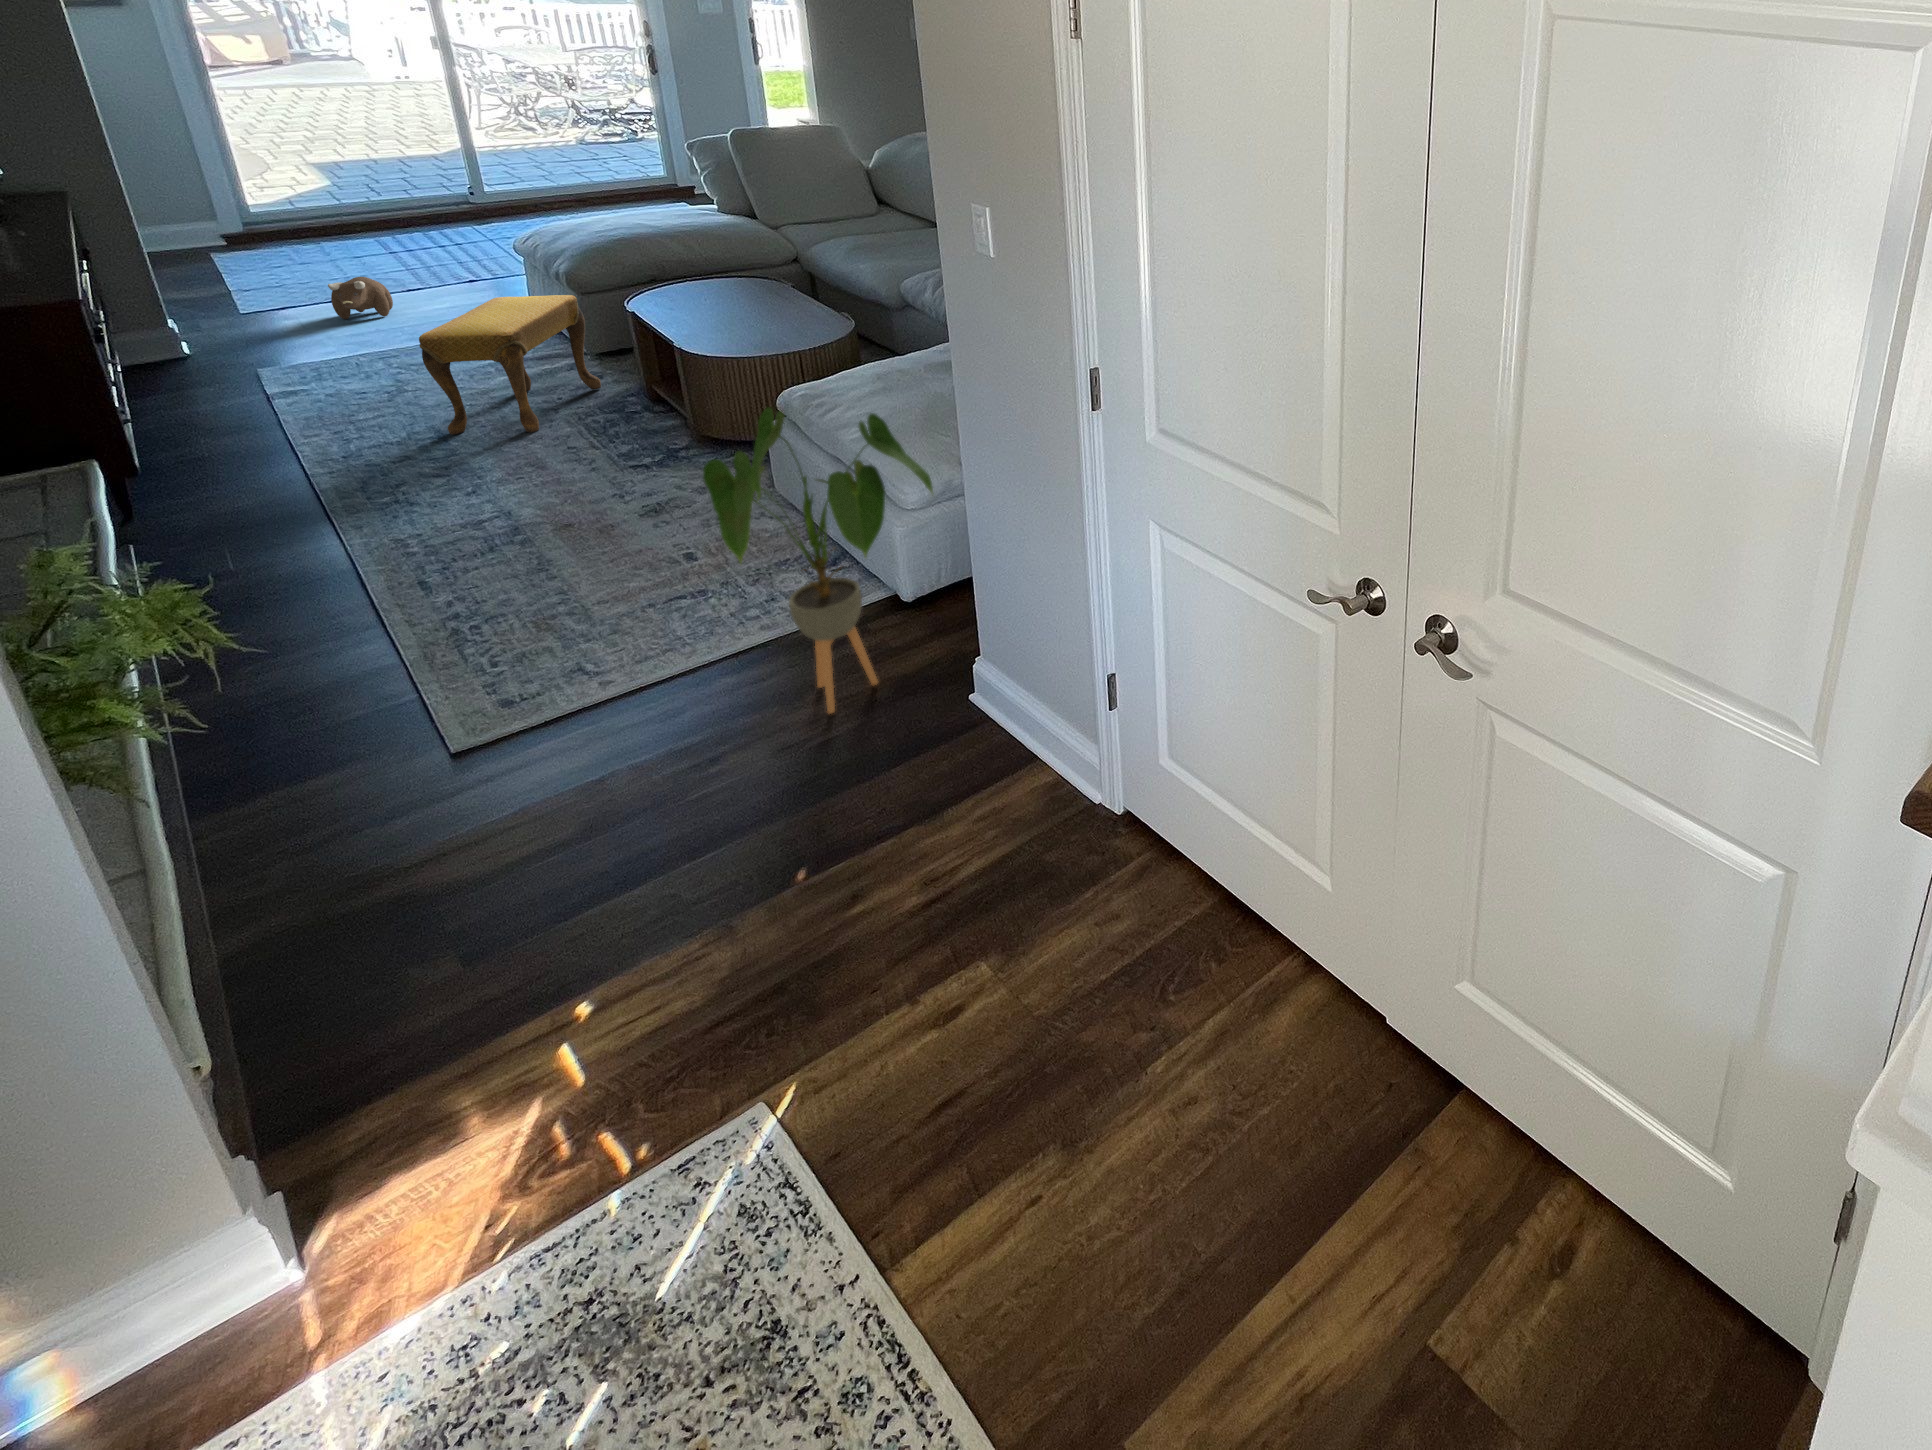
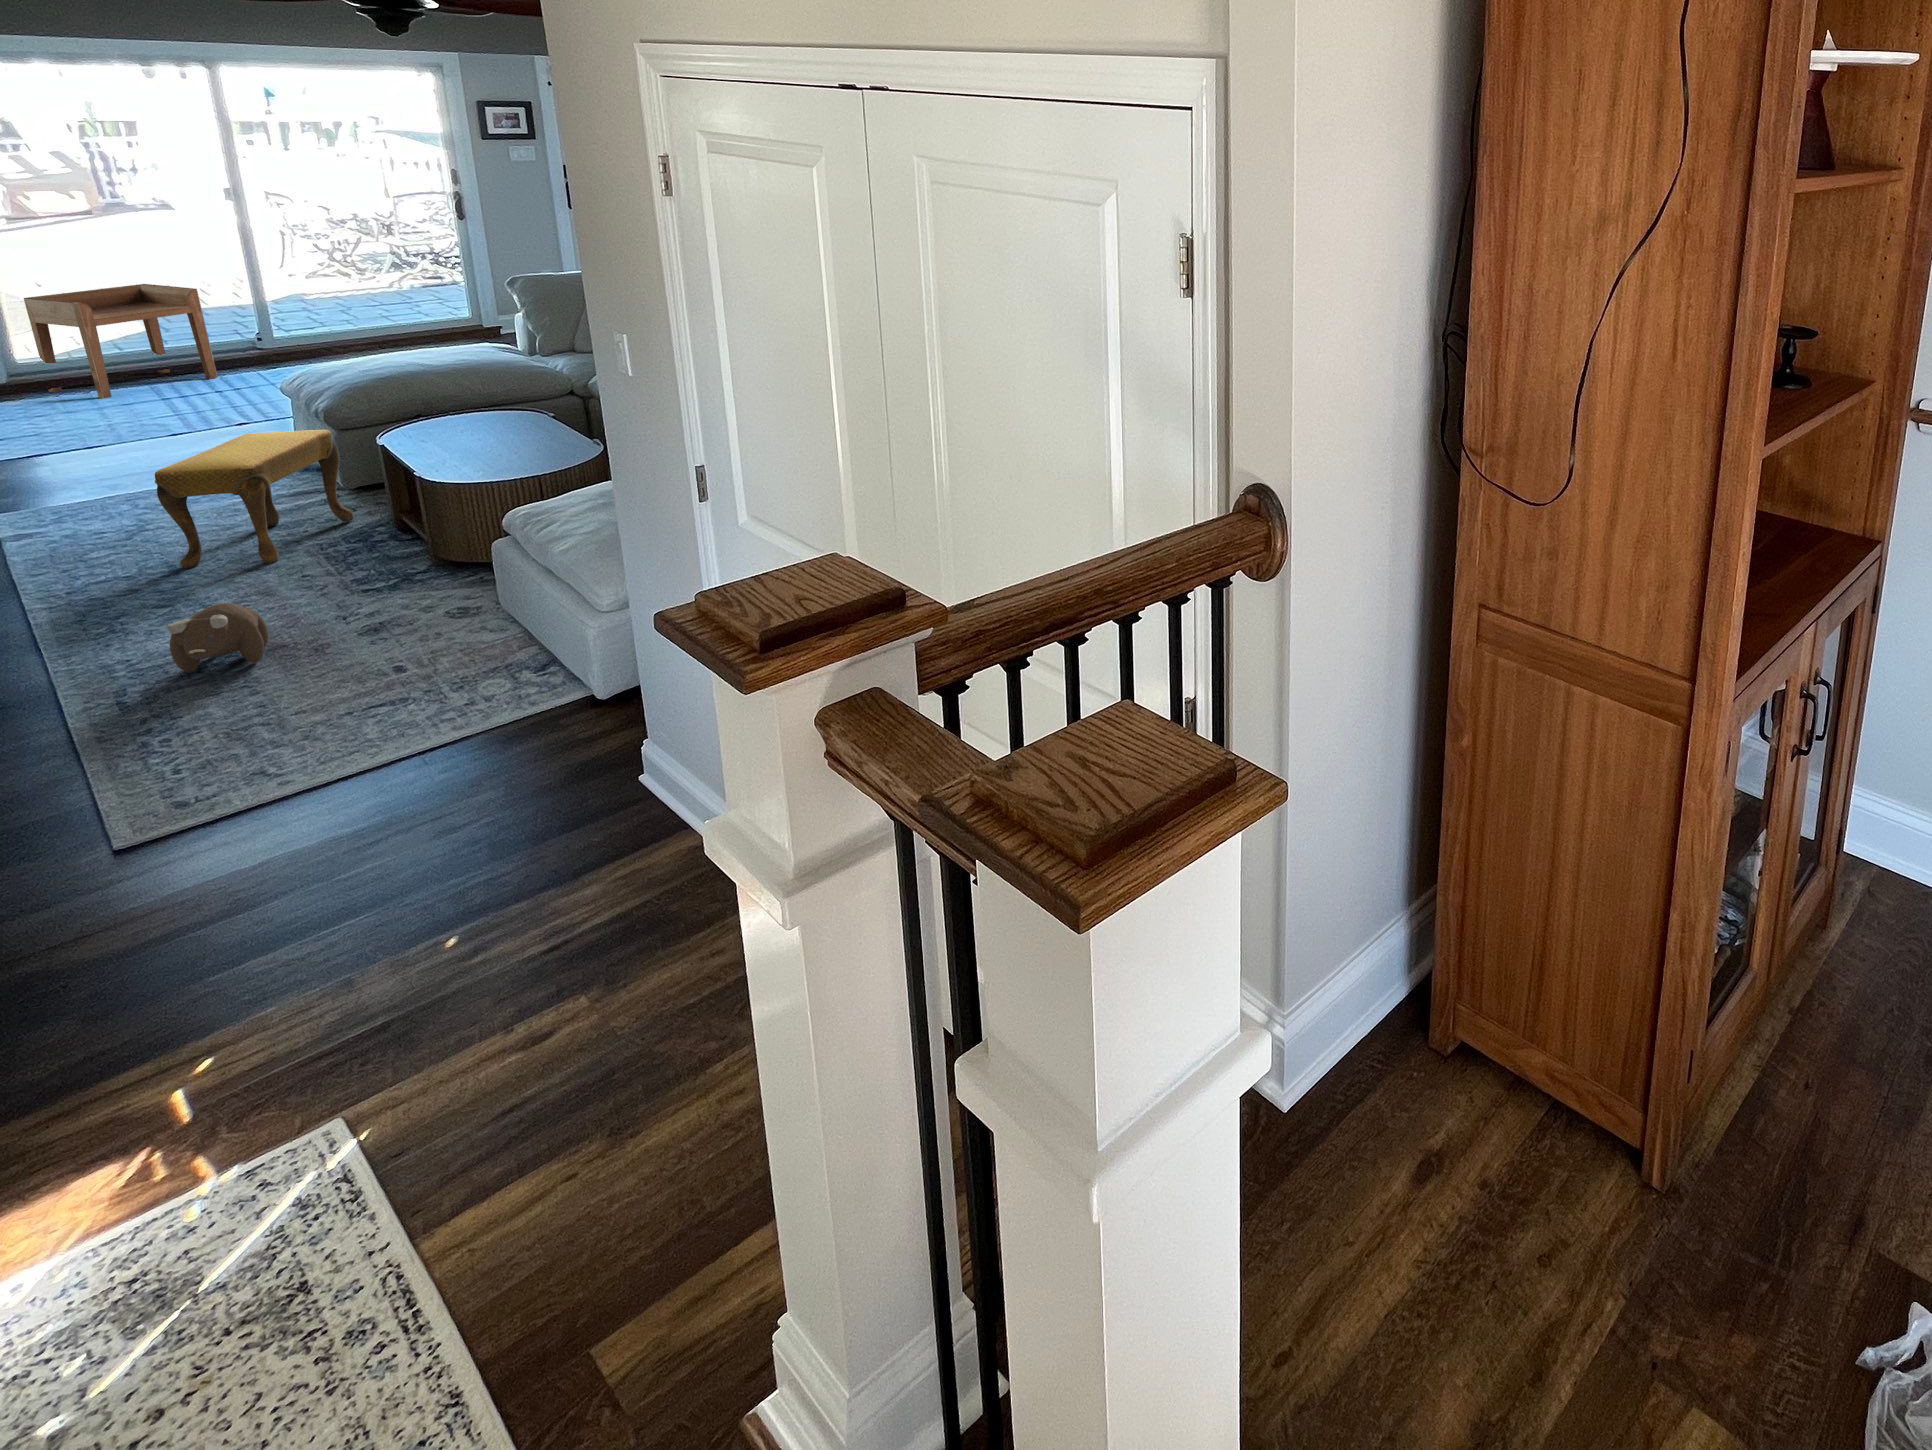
side table: none [258,137,439,252] -> present [24,284,218,399]
plush toy: present [328,277,393,319] -> present [167,603,269,672]
house plant: present [703,407,933,713] -> none [372,512,613,800]

